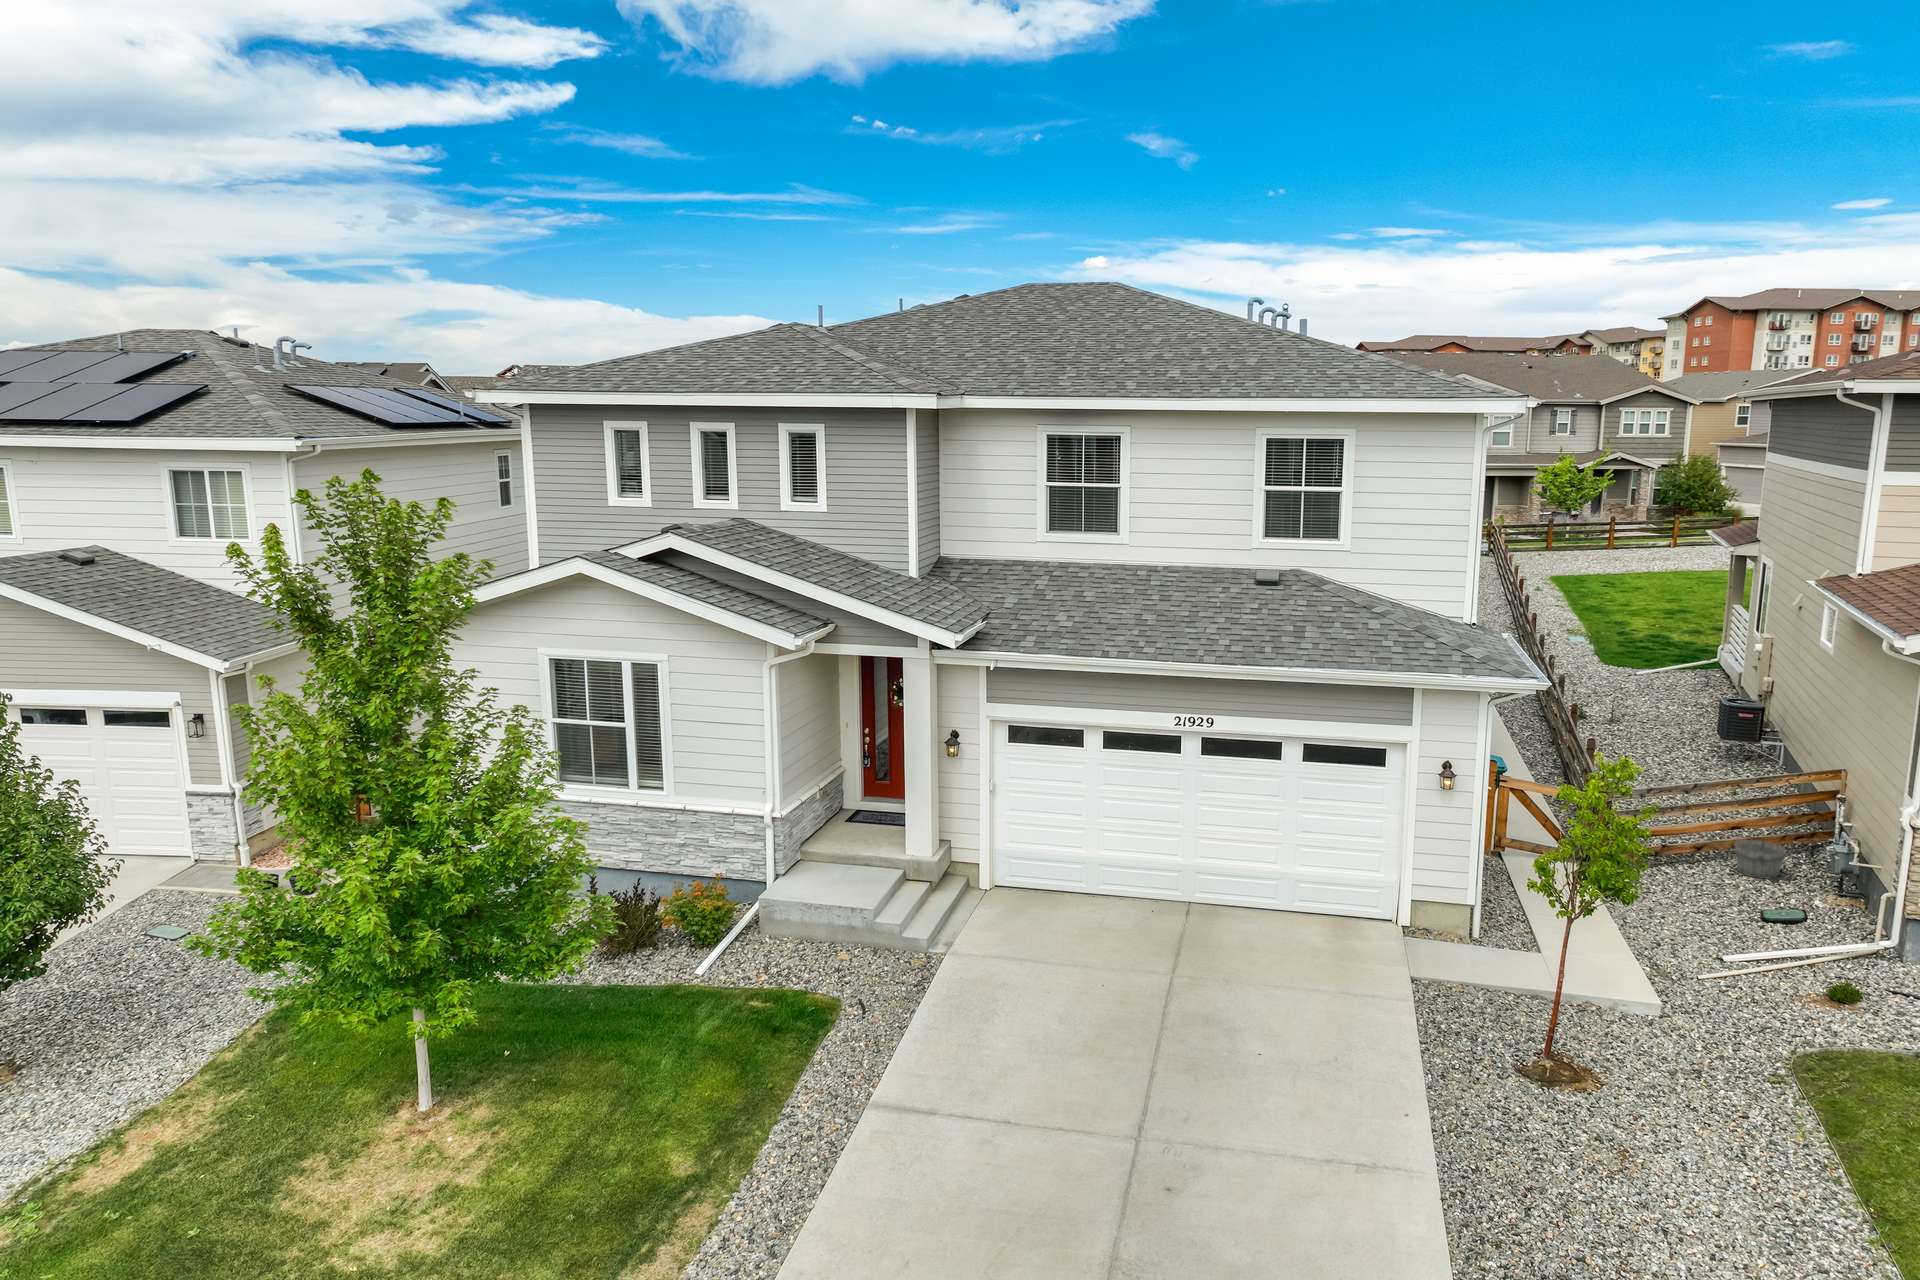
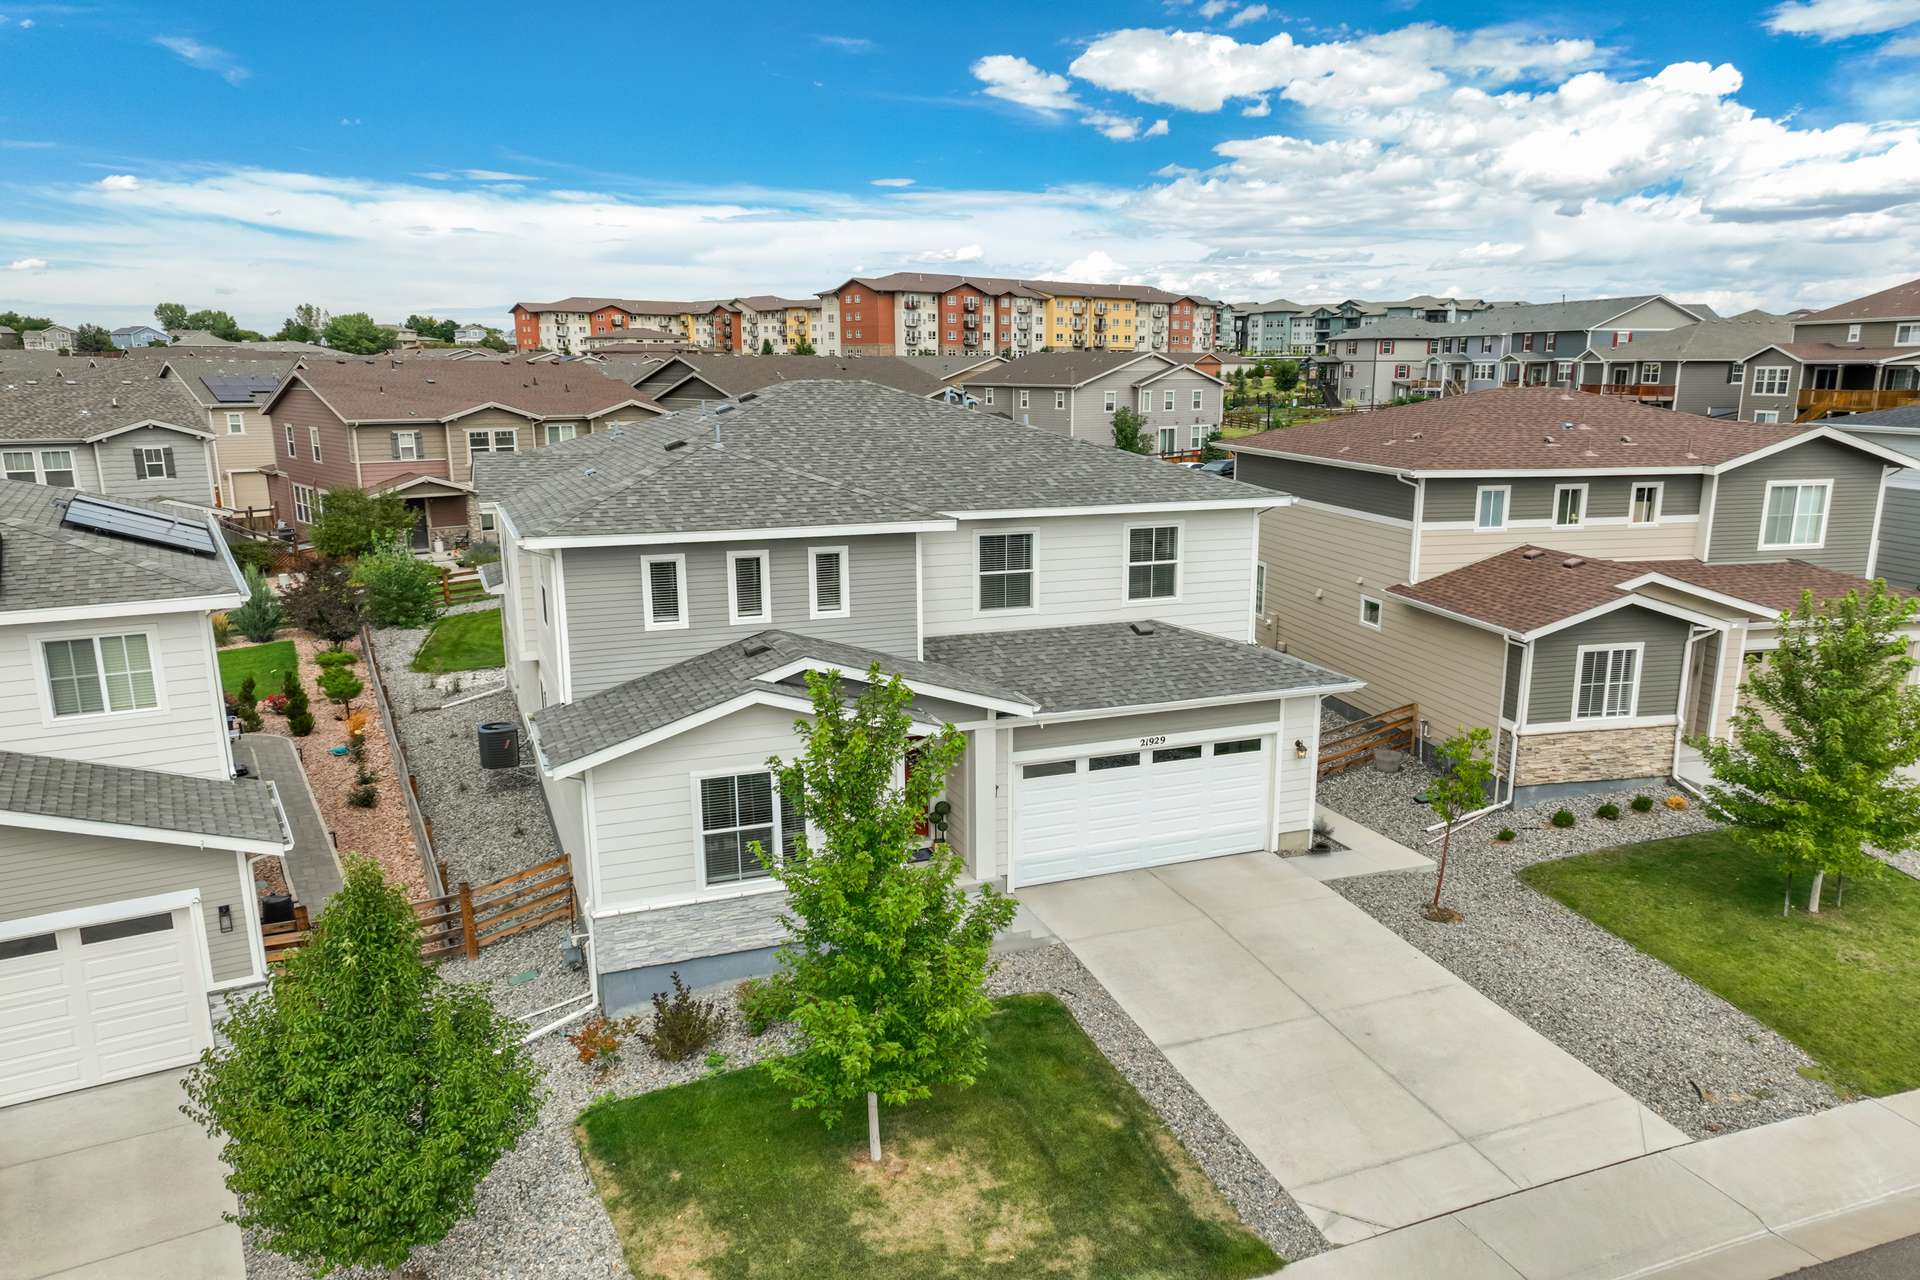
potted tree: none [1471,889,1515,951] -> present [1313,816,1335,851]

